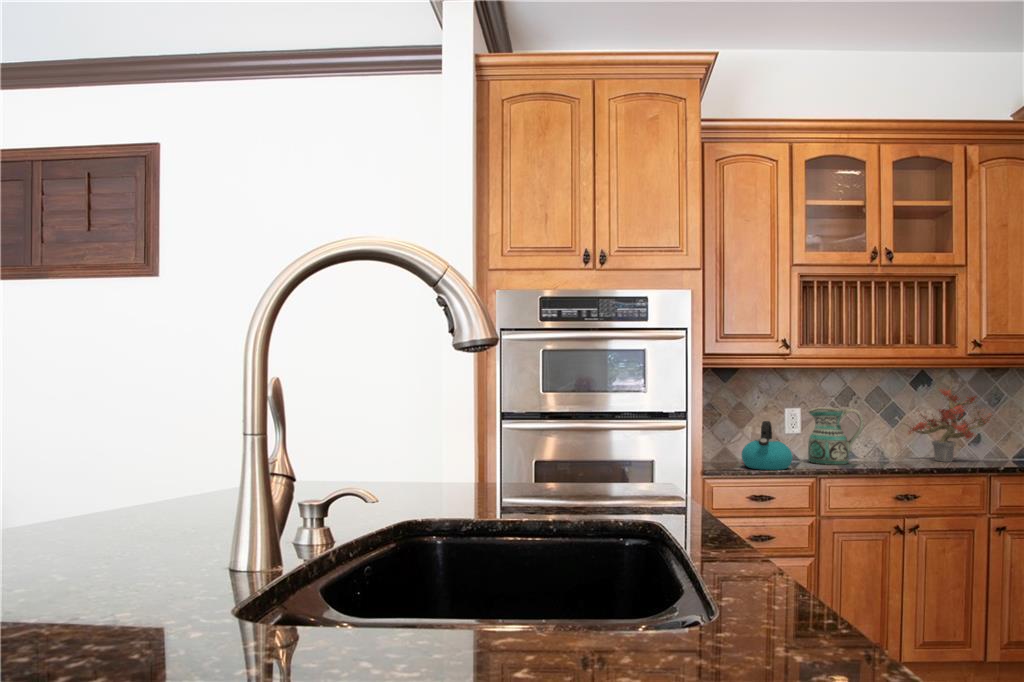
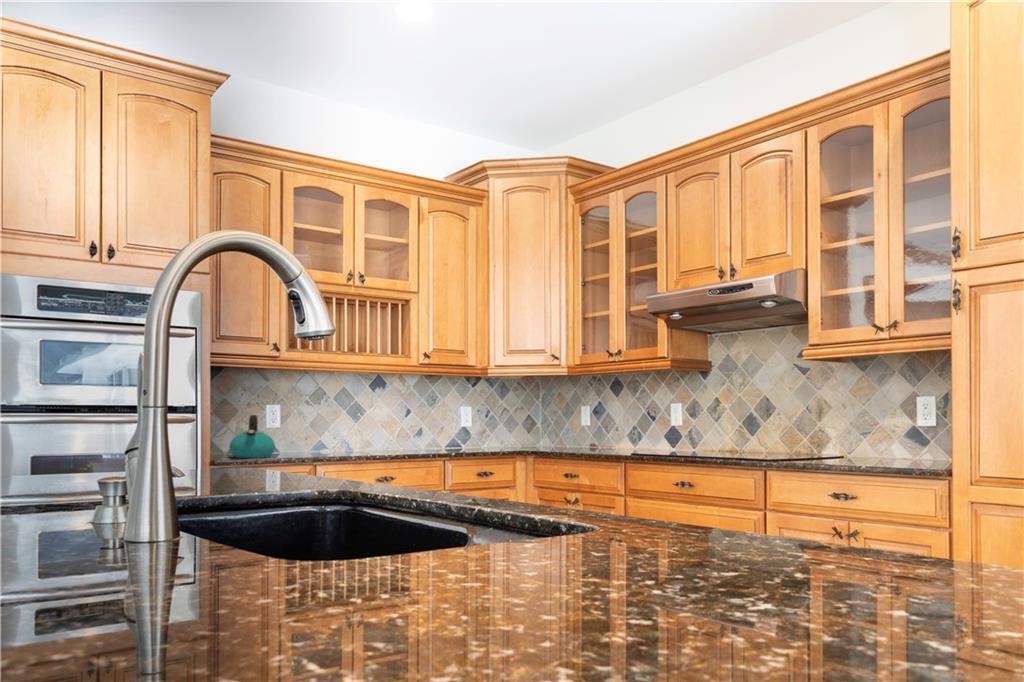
potted plant: present [905,378,992,462] -> none [359,378,428,450]
ceramic pitcher: present [808,408,864,465] -> none [286,405,334,454]

